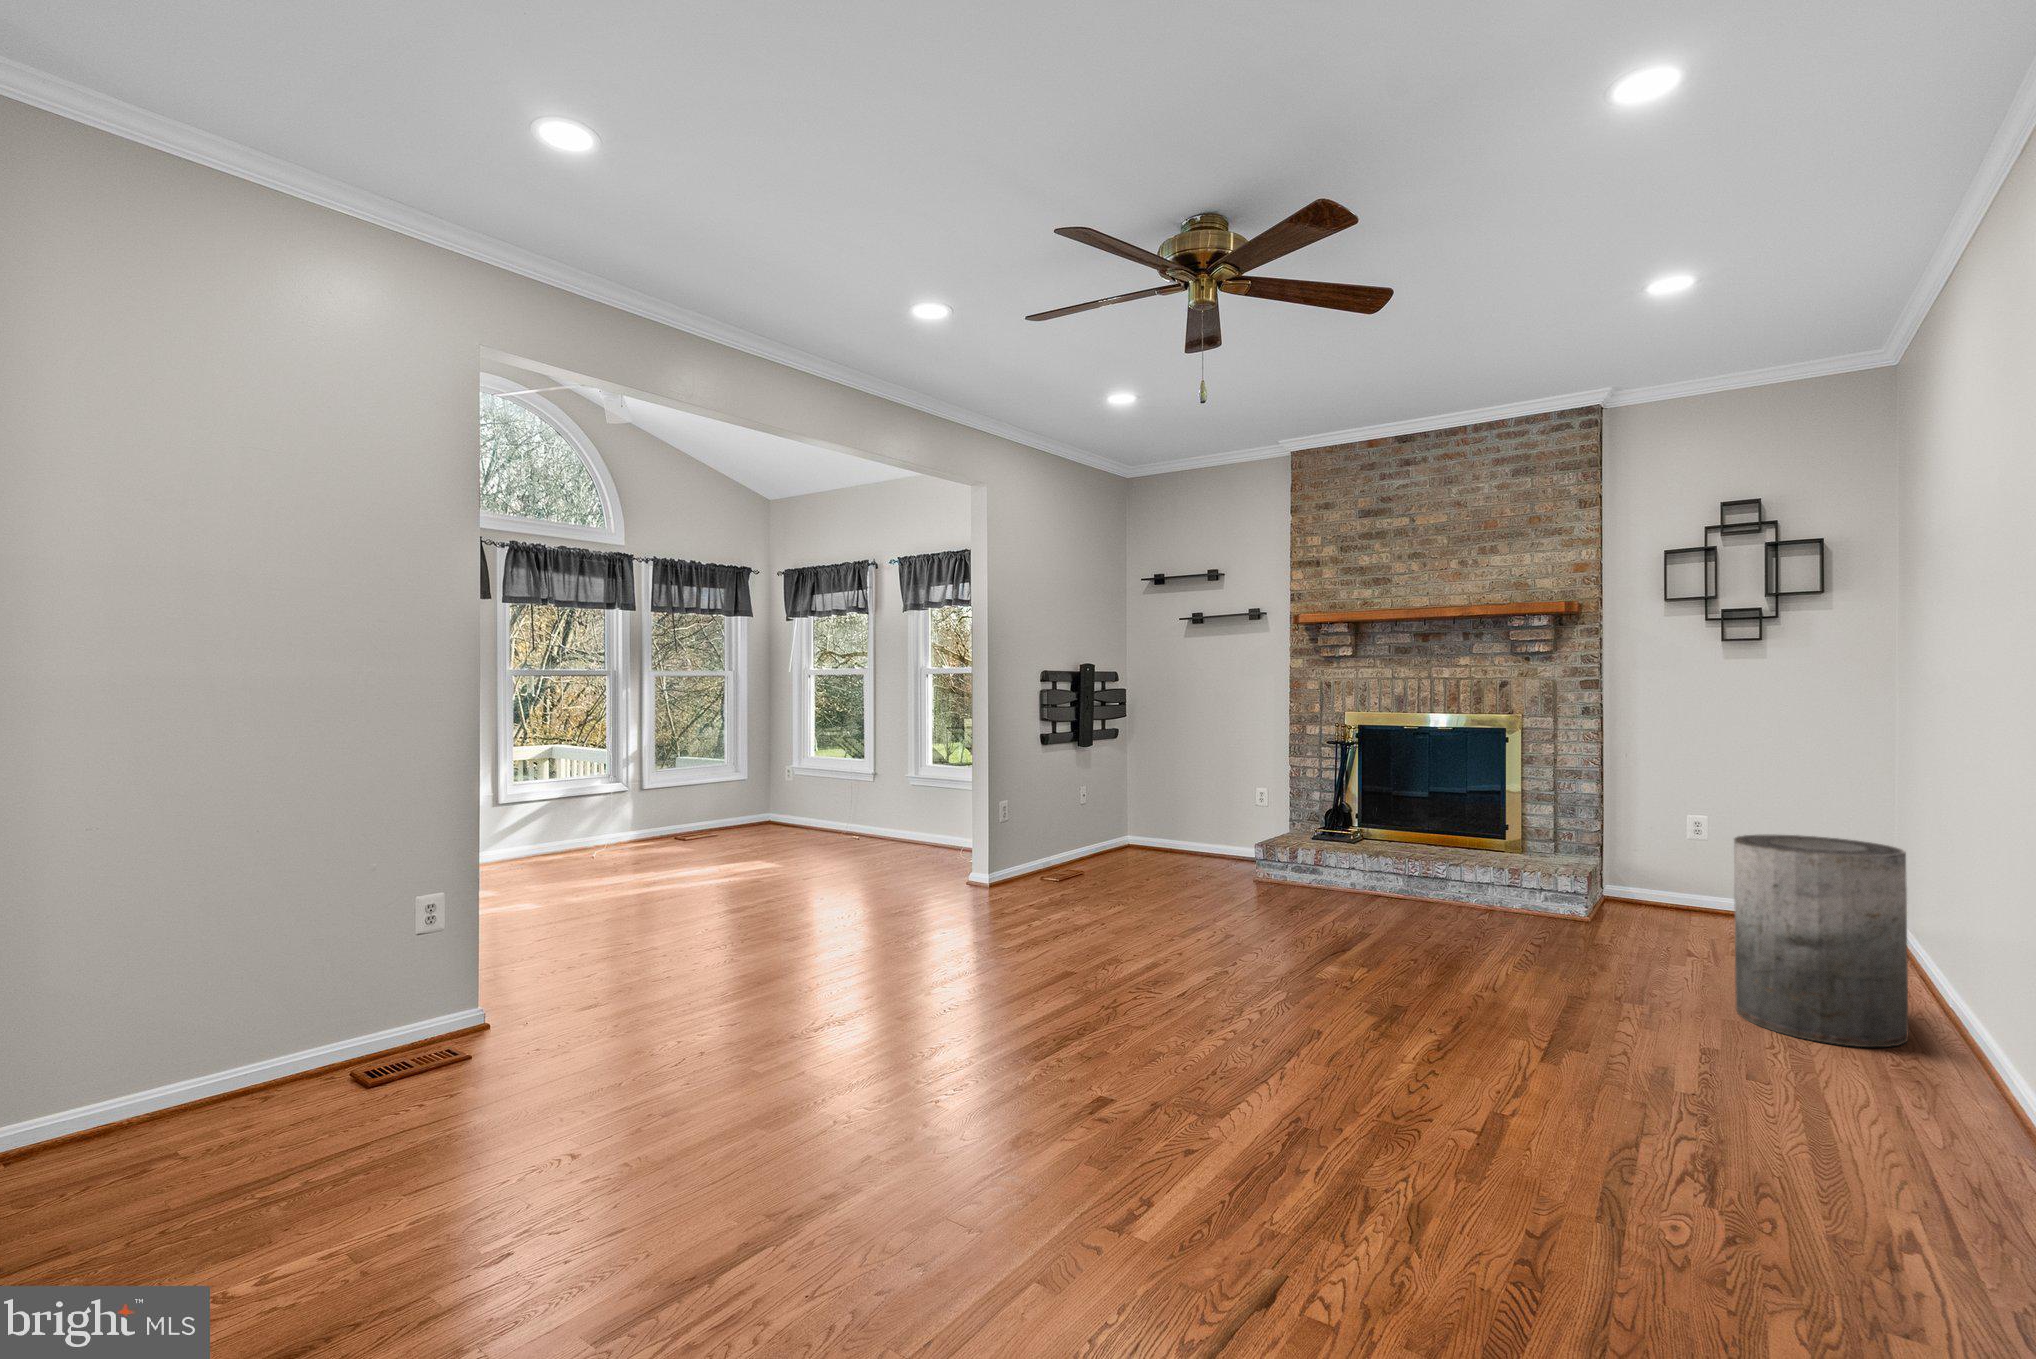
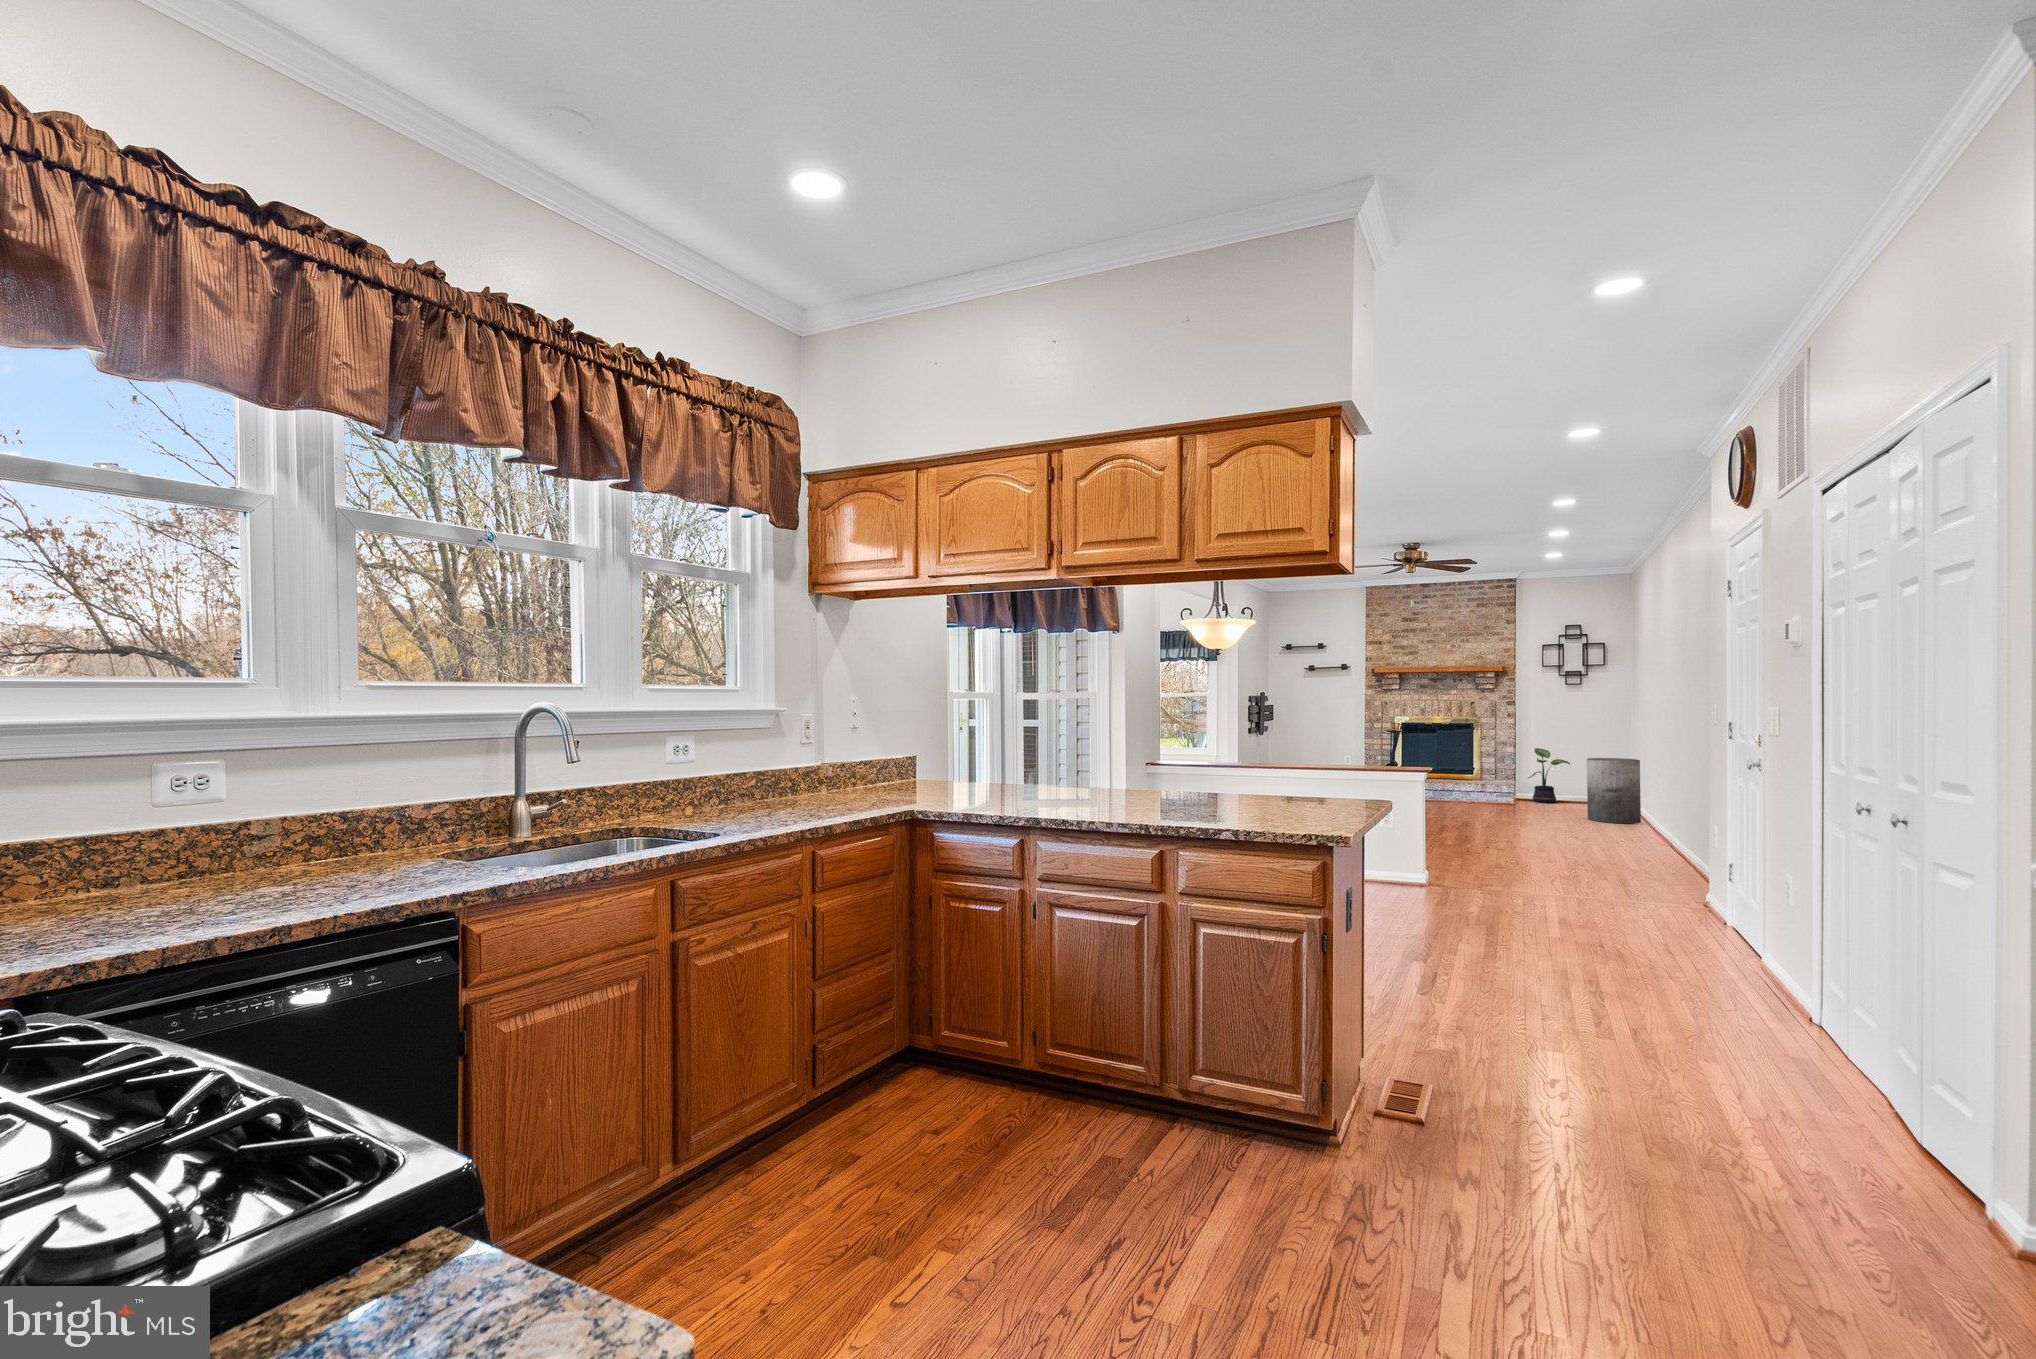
potted plant: none [1620,786,1729,918] -> present [1528,748,1570,803]

